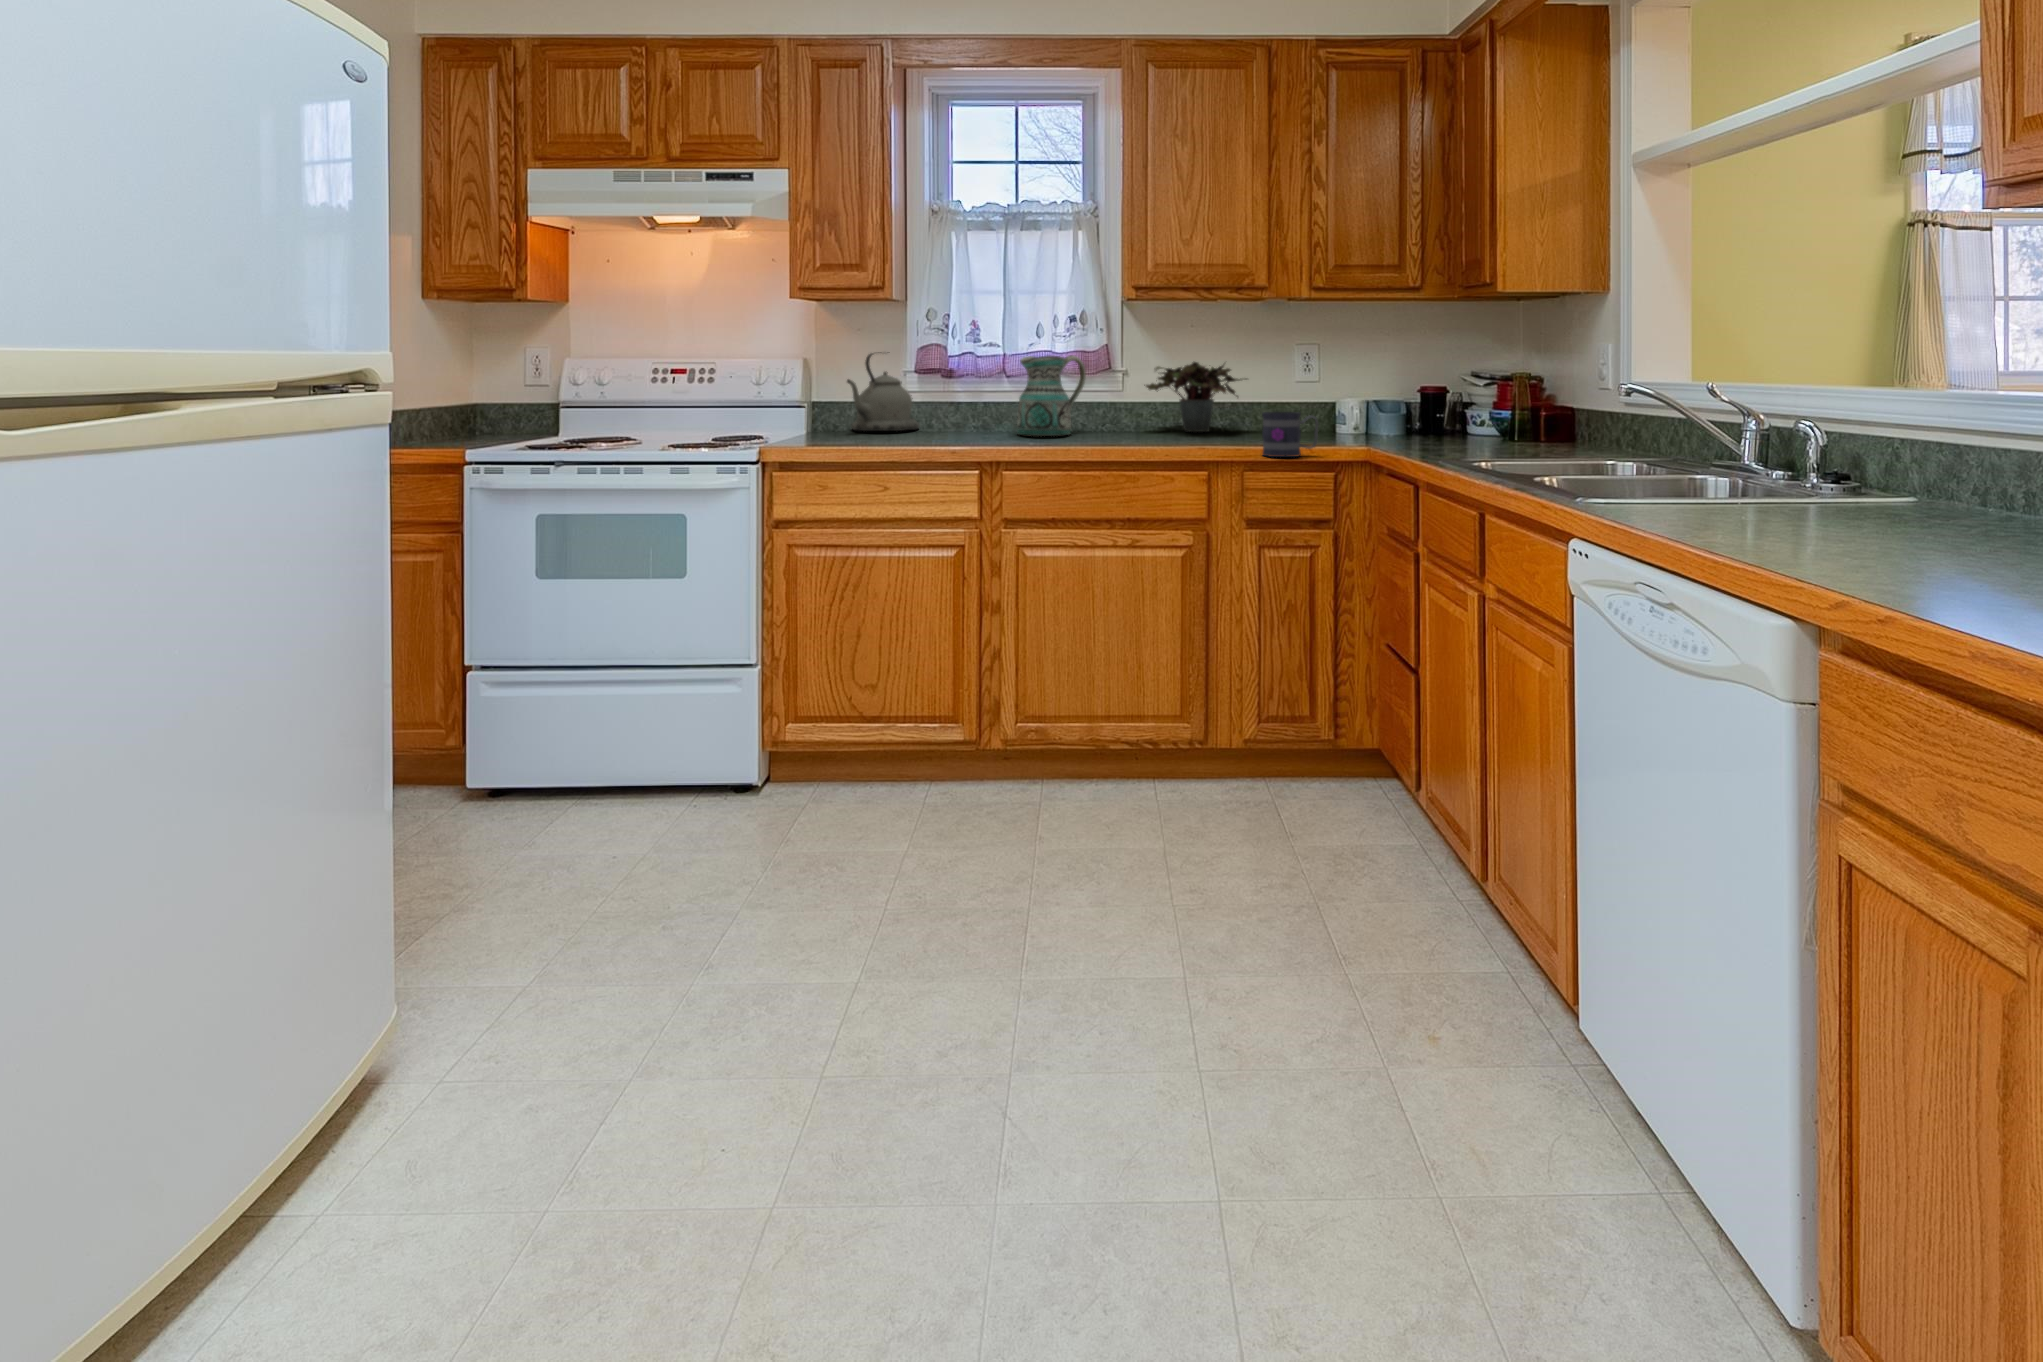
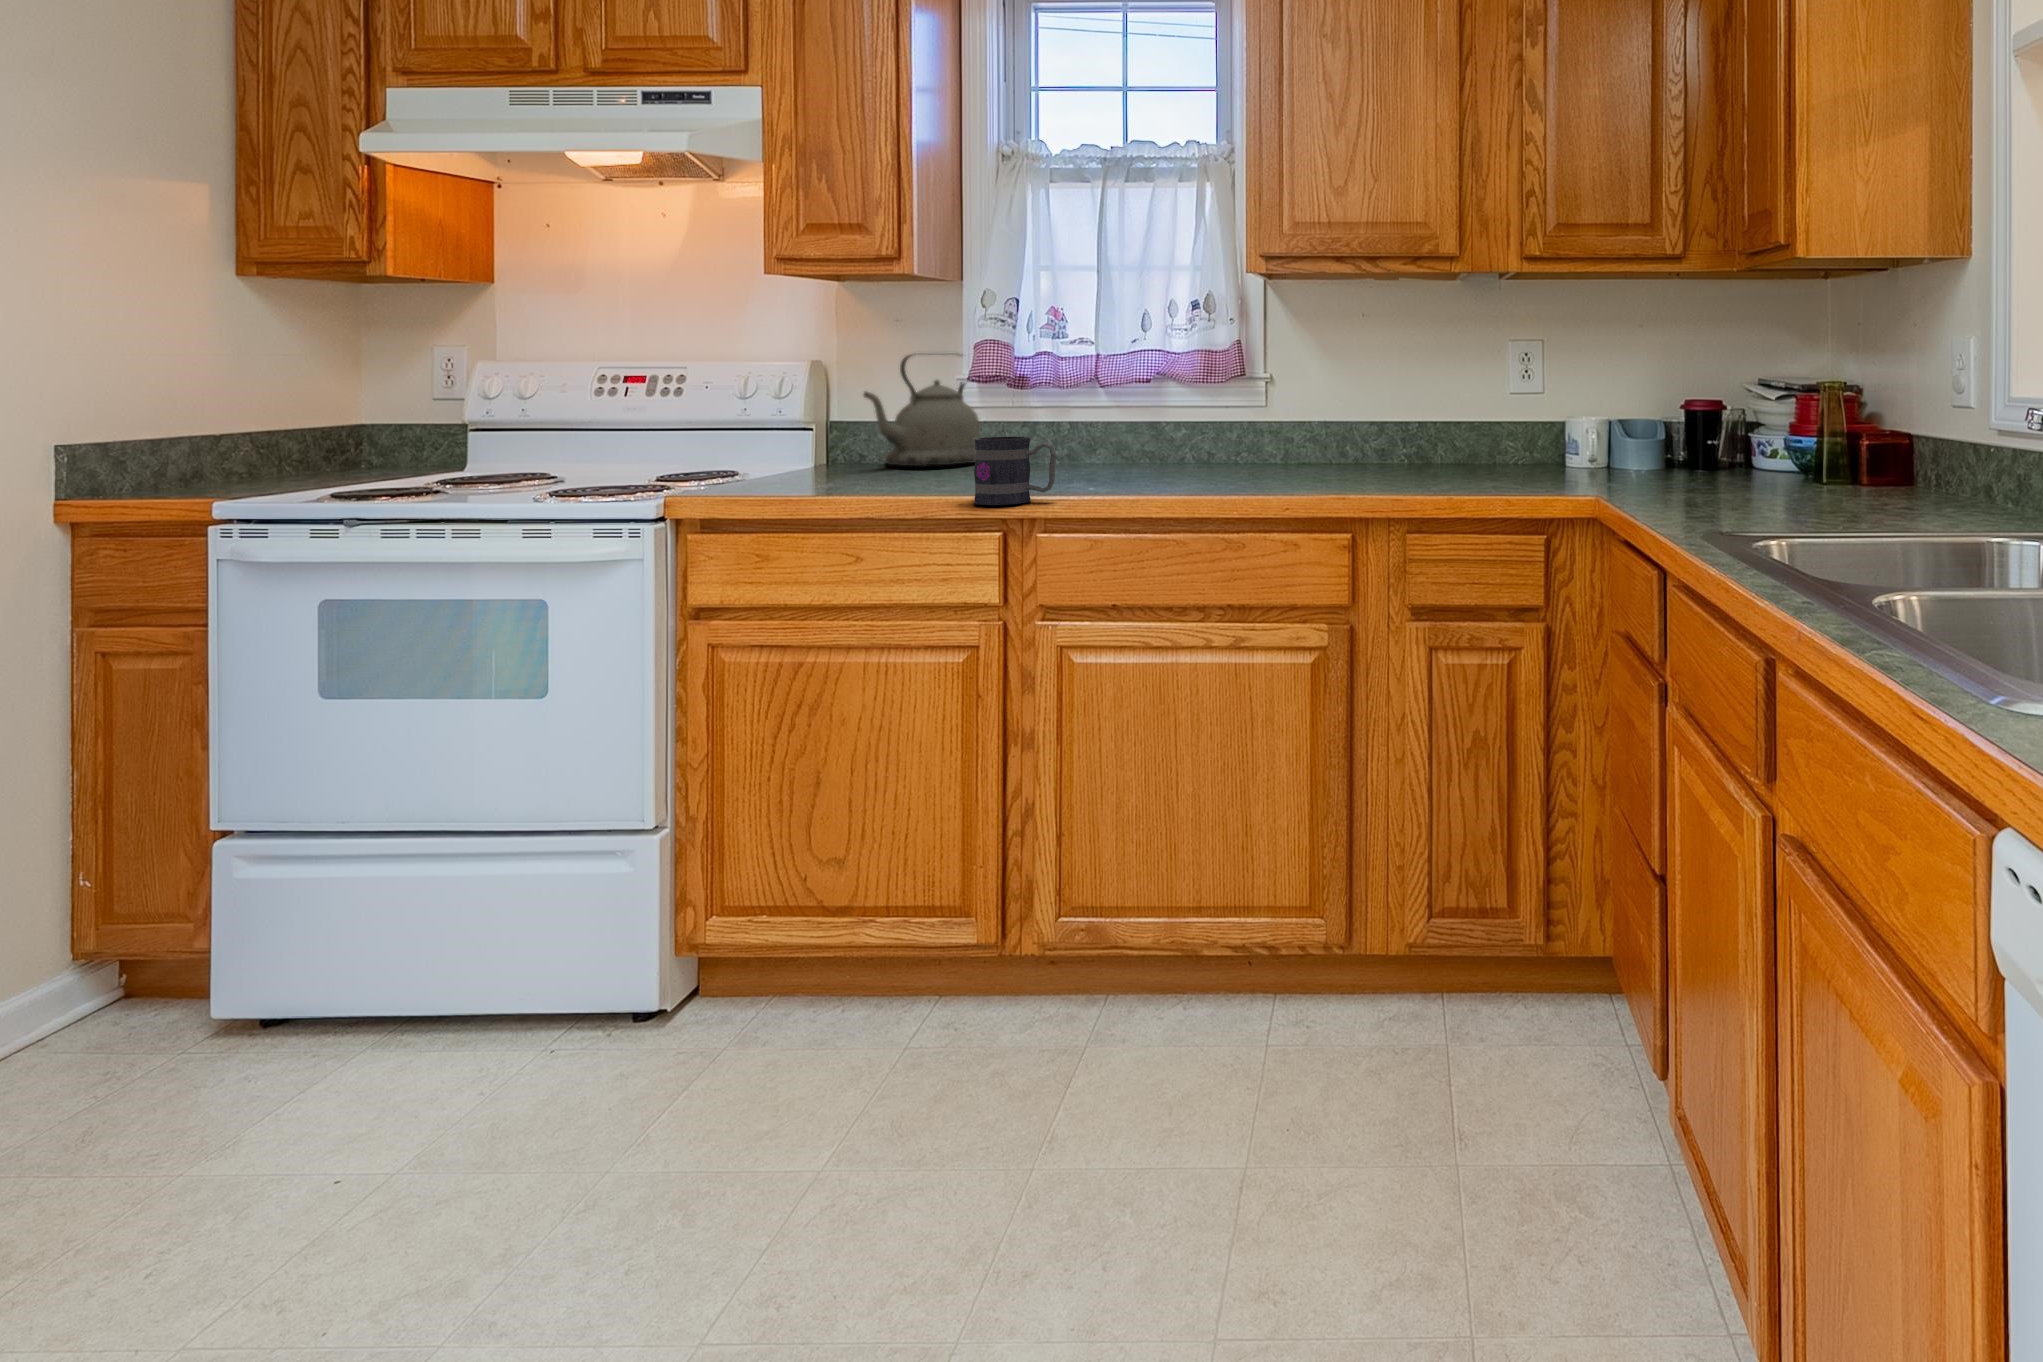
ceramic pitcher: present [1017,355,1086,436] -> none [1112,356,1217,473]
potted plant: present [1144,362,1247,432] -> none [1297,364,1453,465]
mug: present [1262,412,1318,457] -> present [974,436,1056,505]

